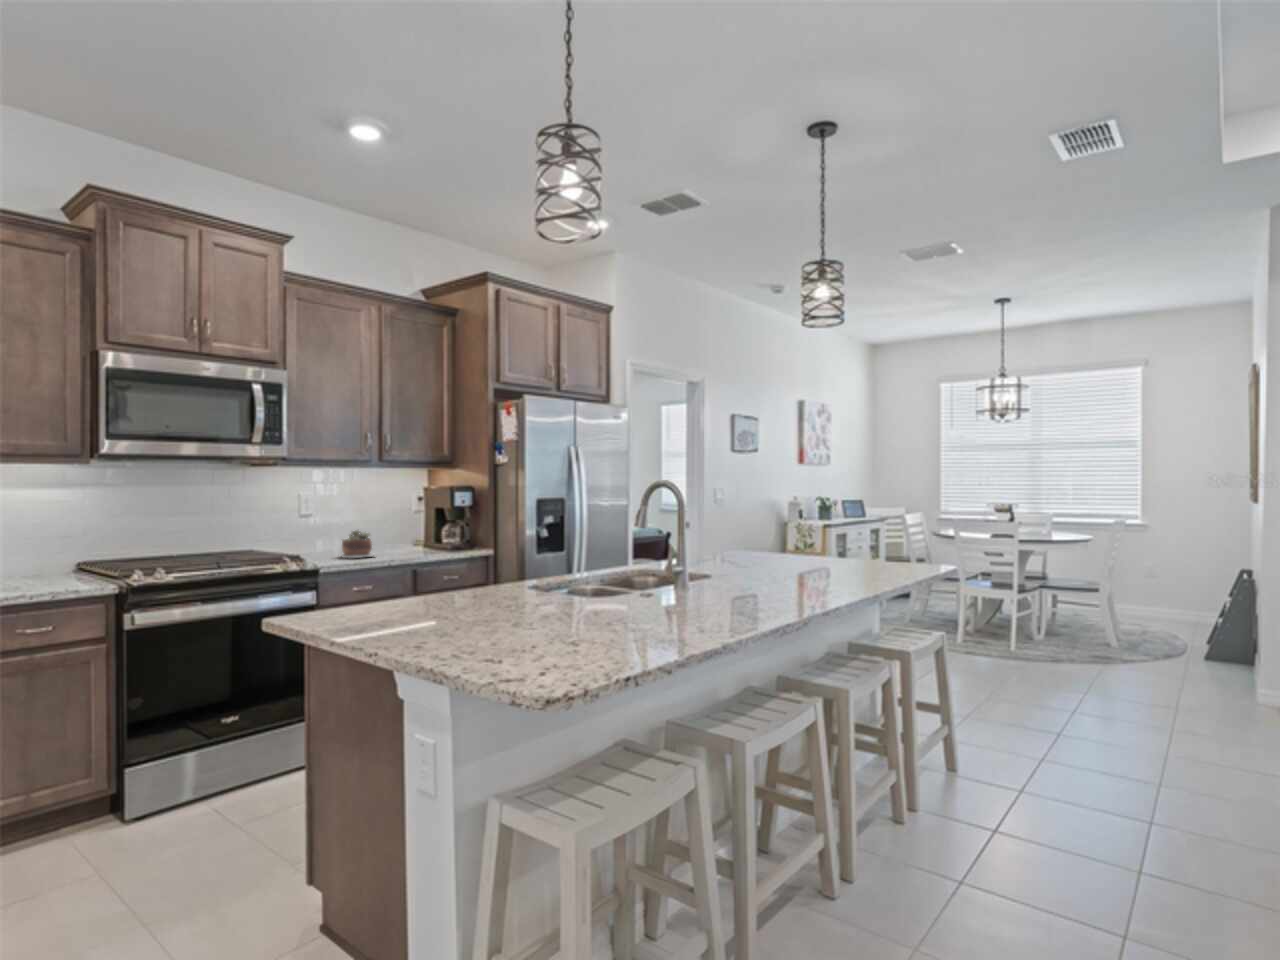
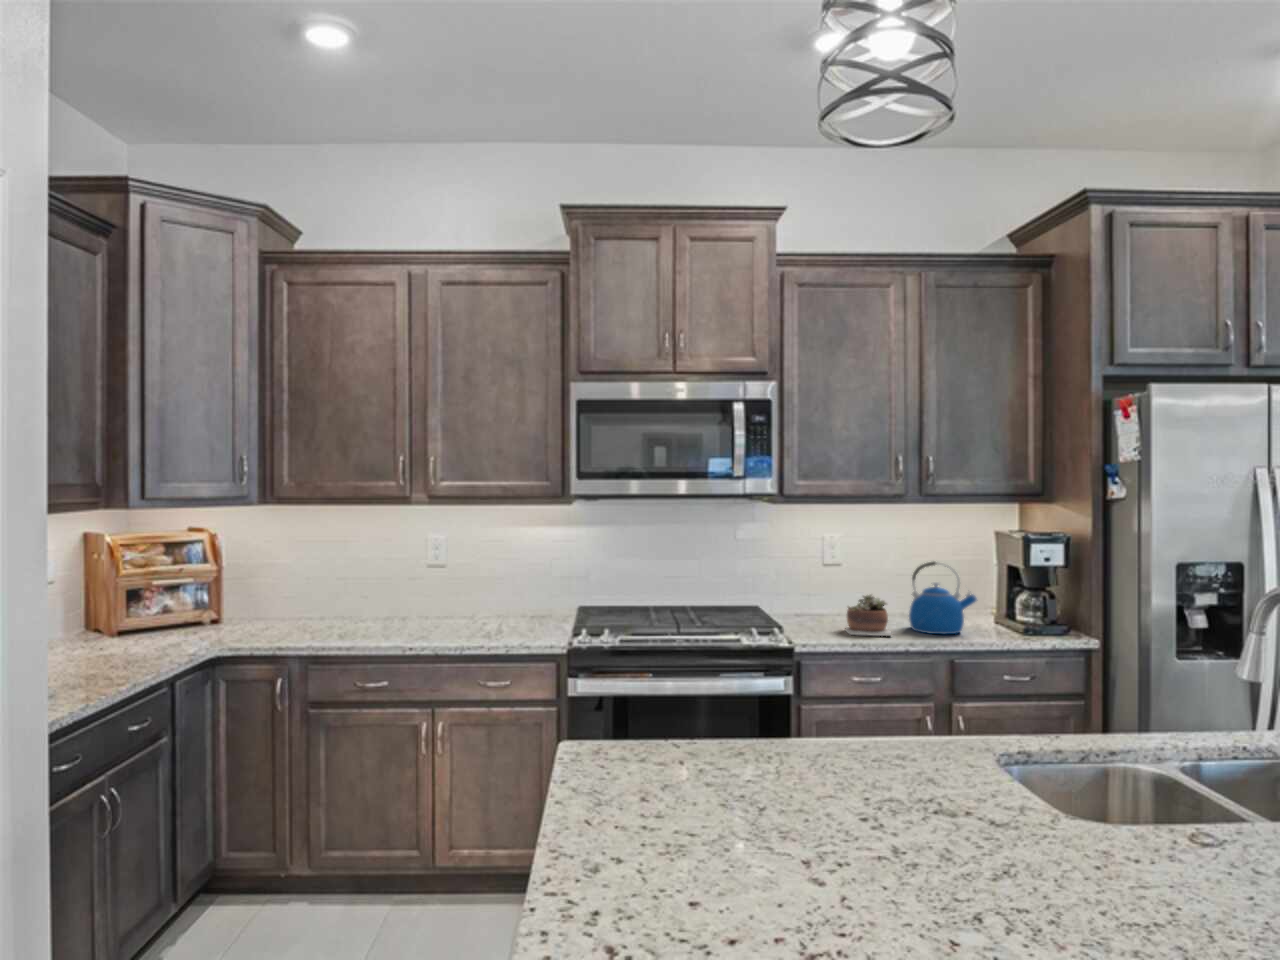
kettle: none [379,505,423,554] -> present [909,562,977,634]

